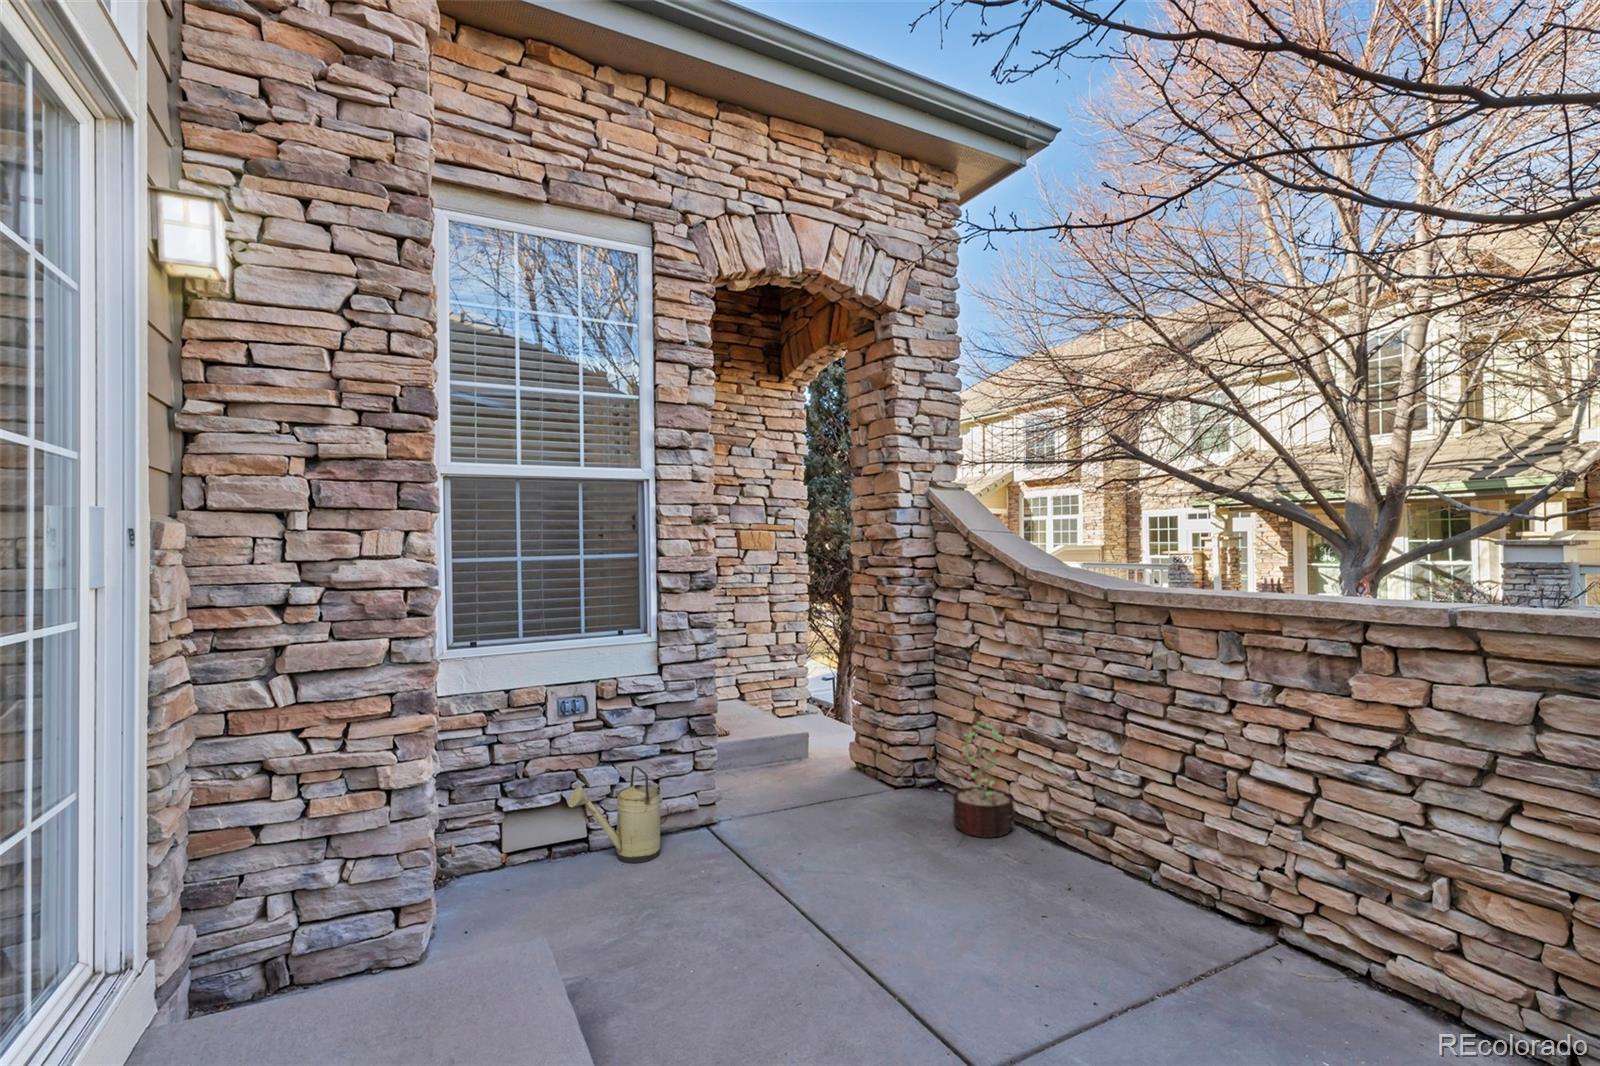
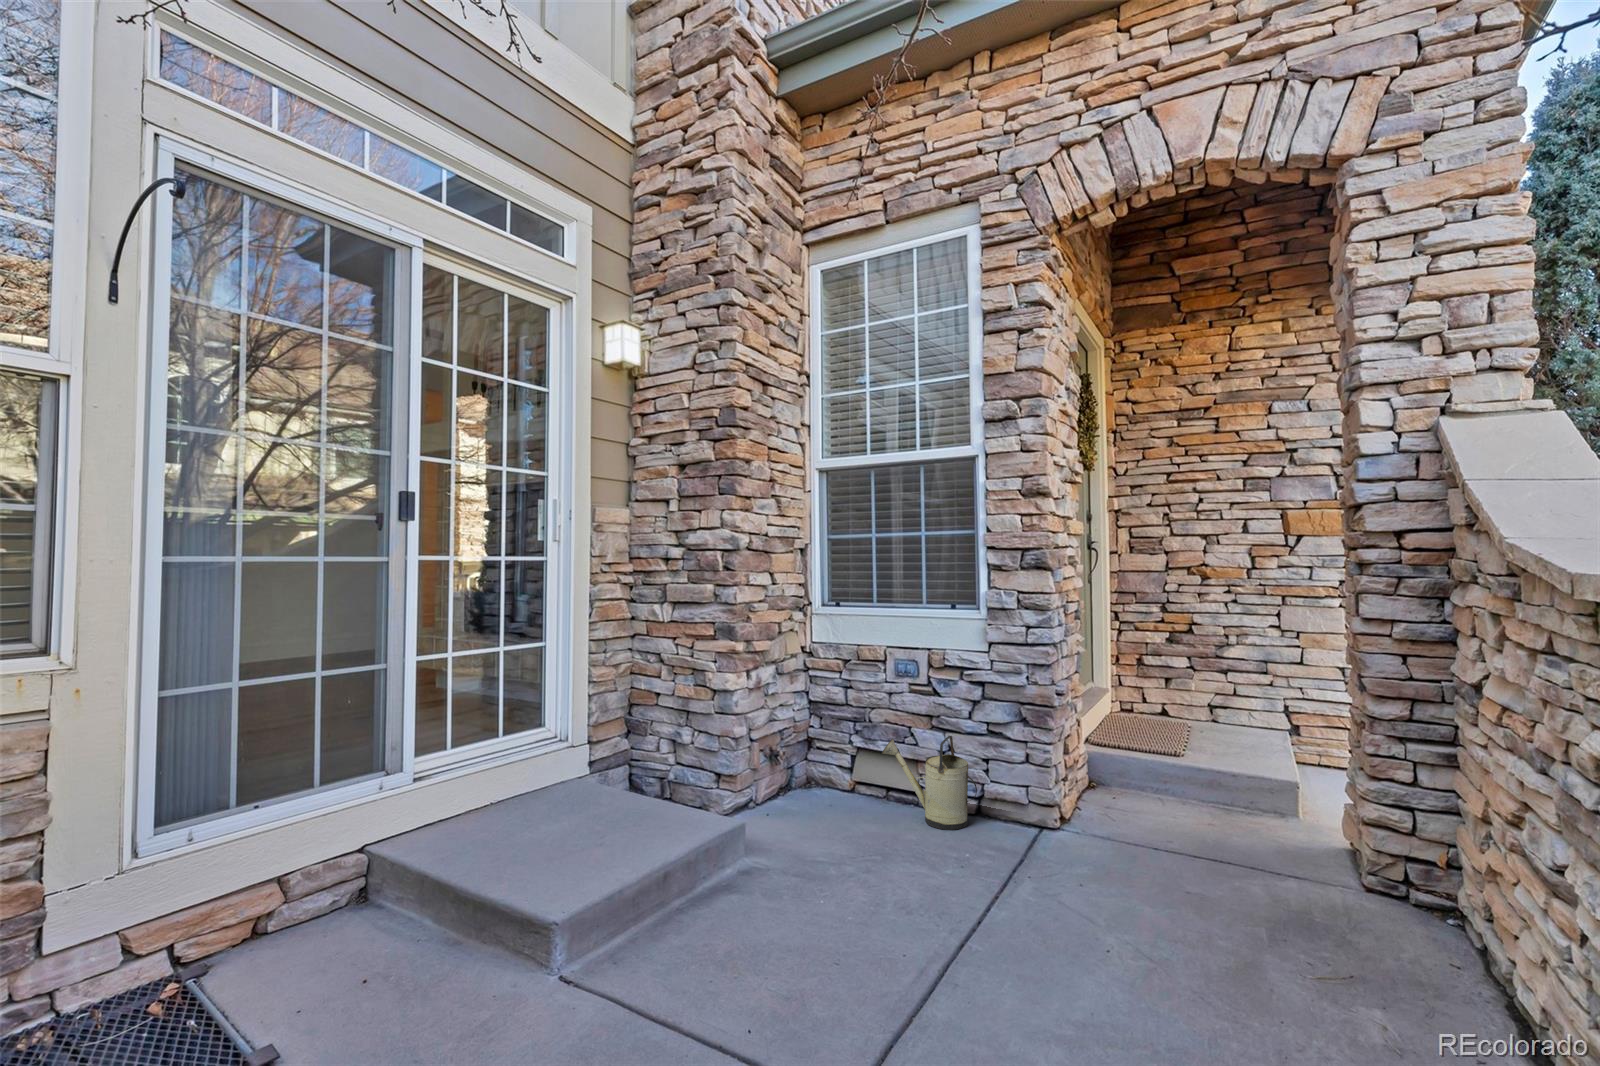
decorative plant: present [953,721,1015,838] -> none [1342,812,1488,1027]

